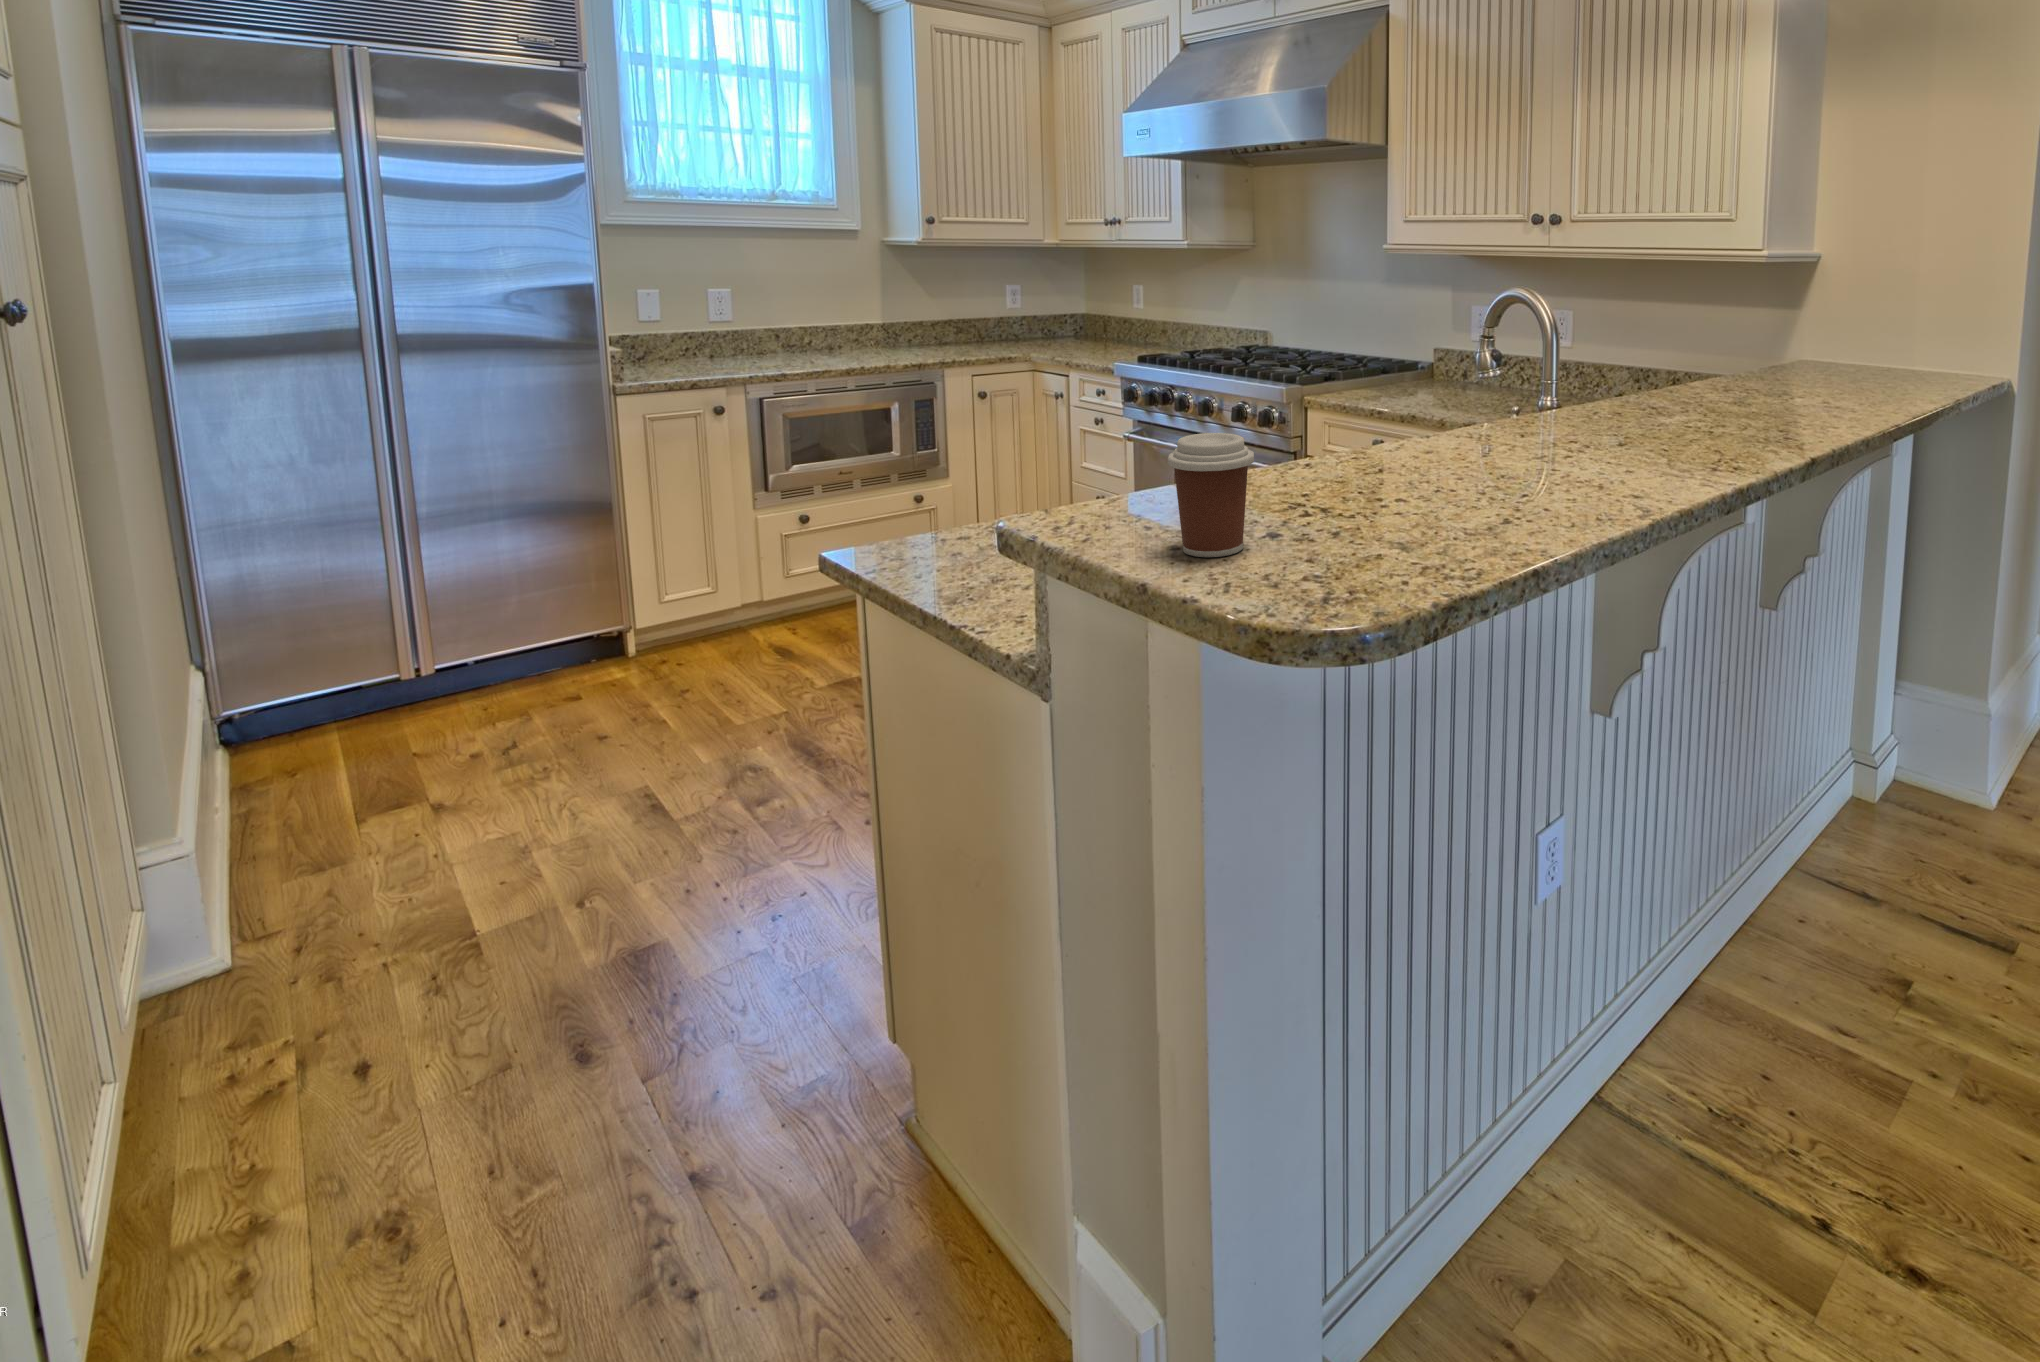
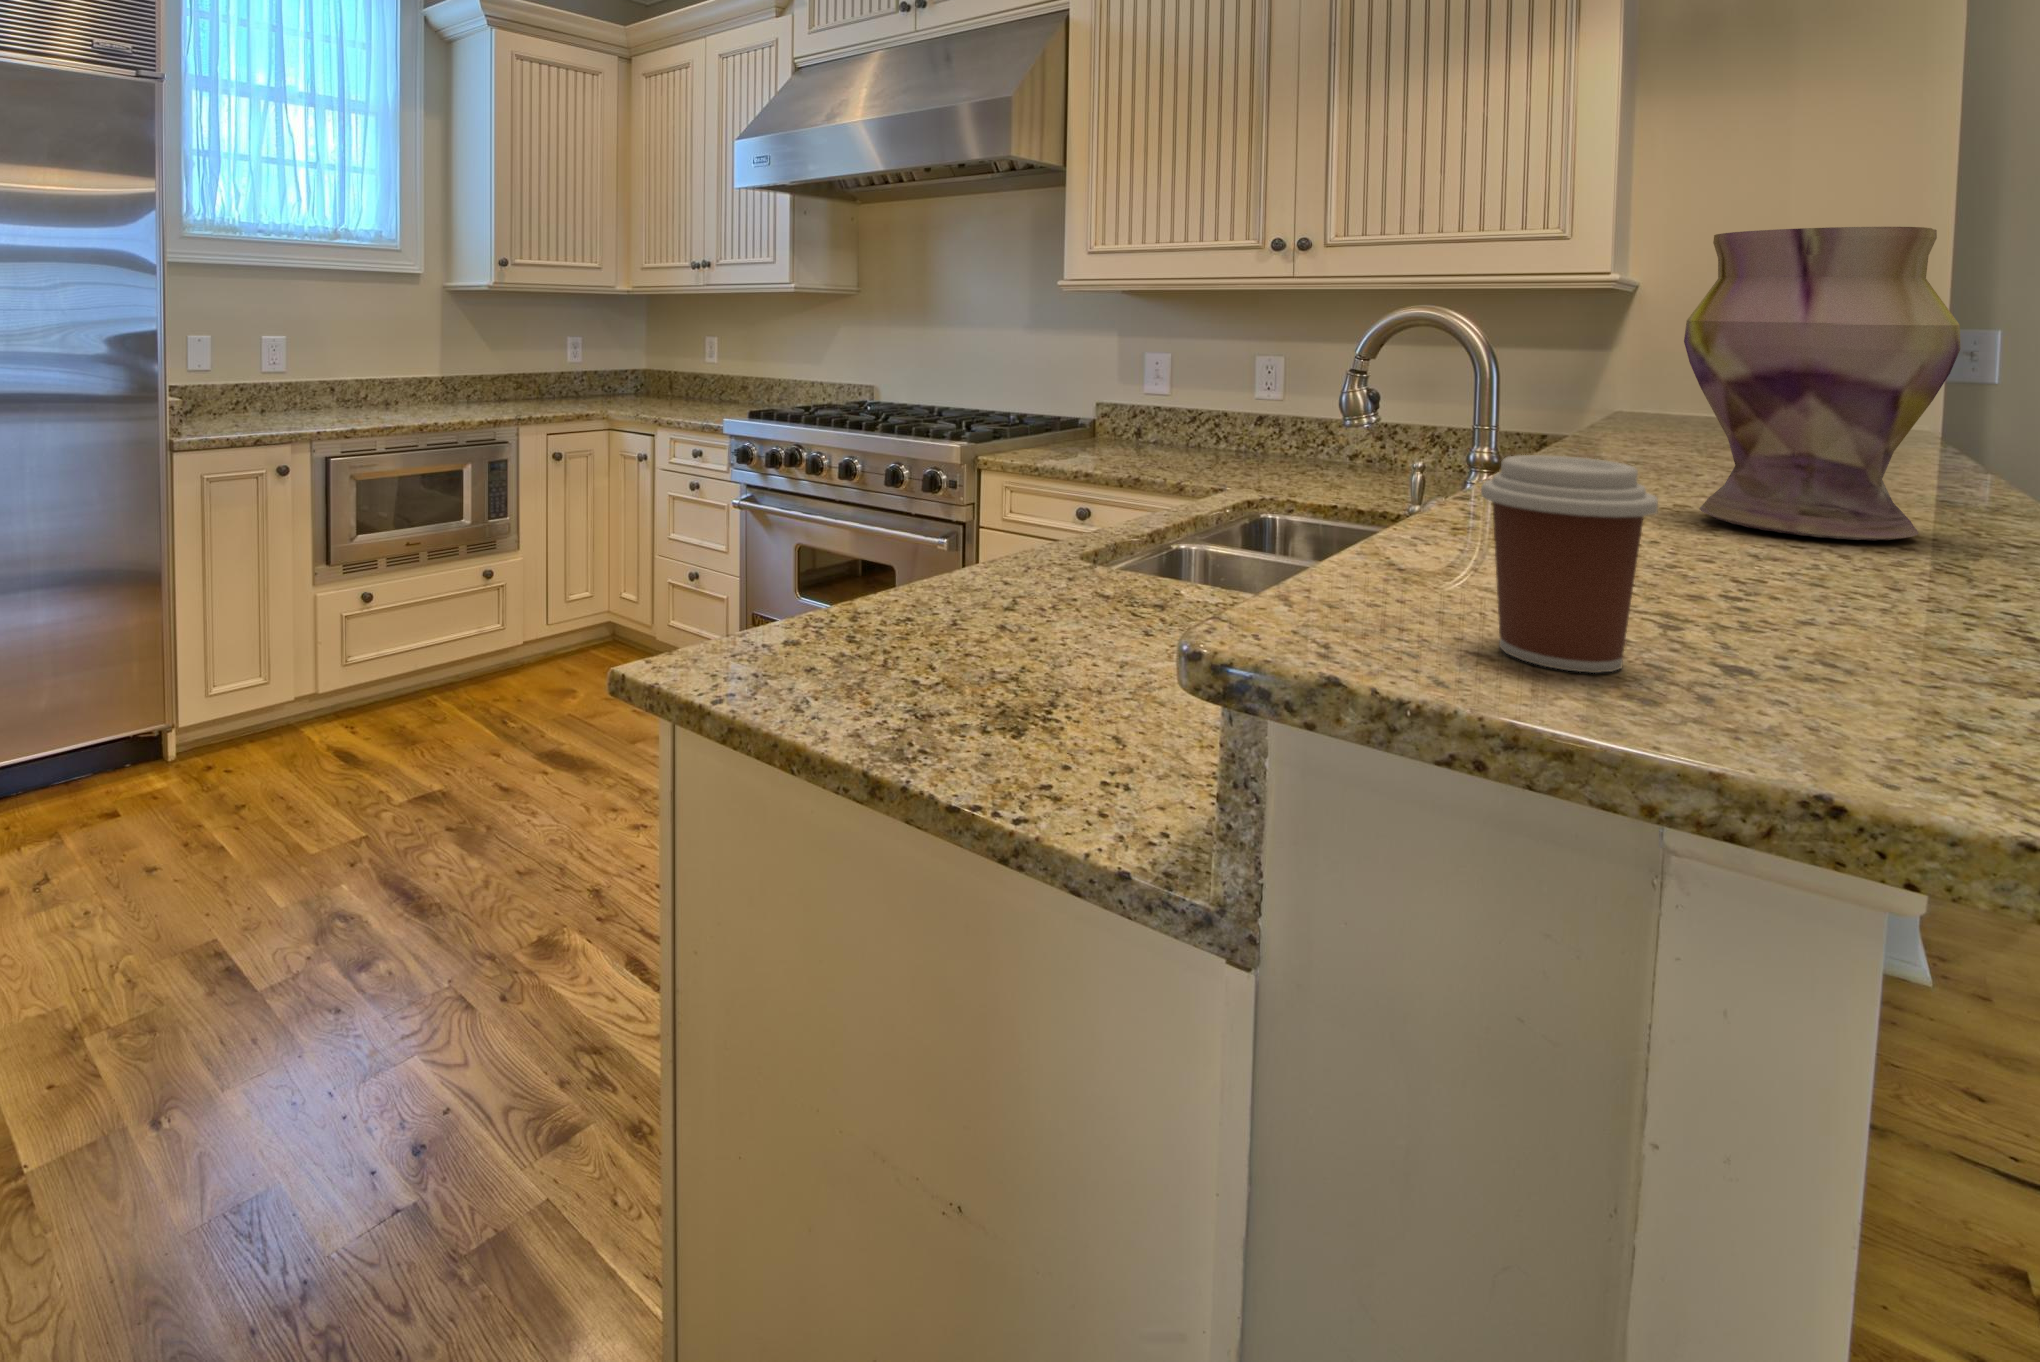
vase: none [1559,262,1702,476] -> present [1684,227,1961,541]

